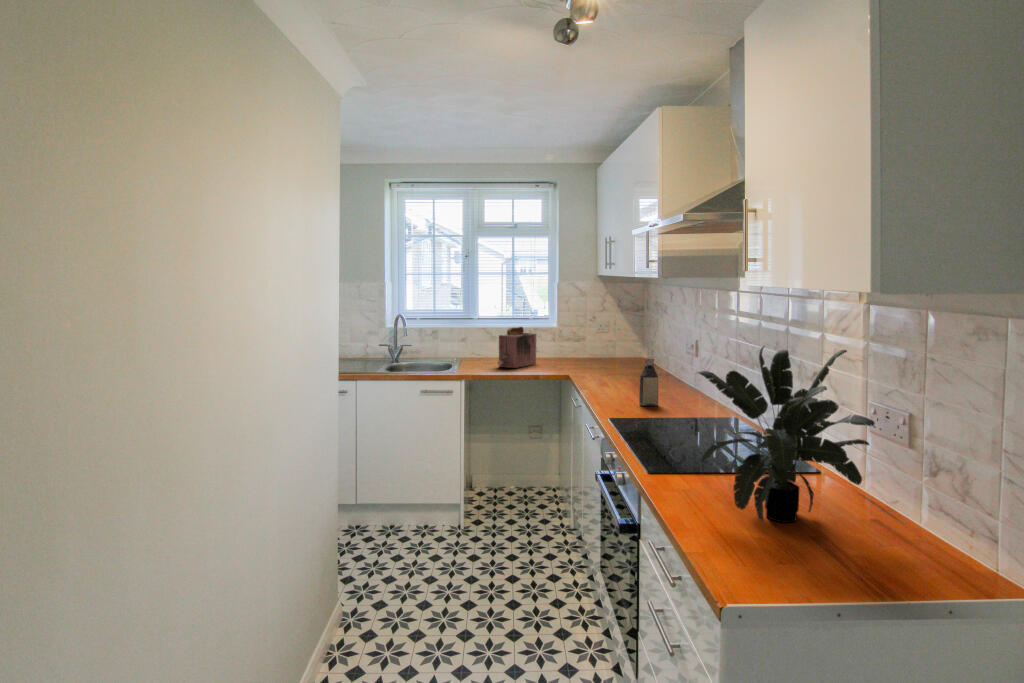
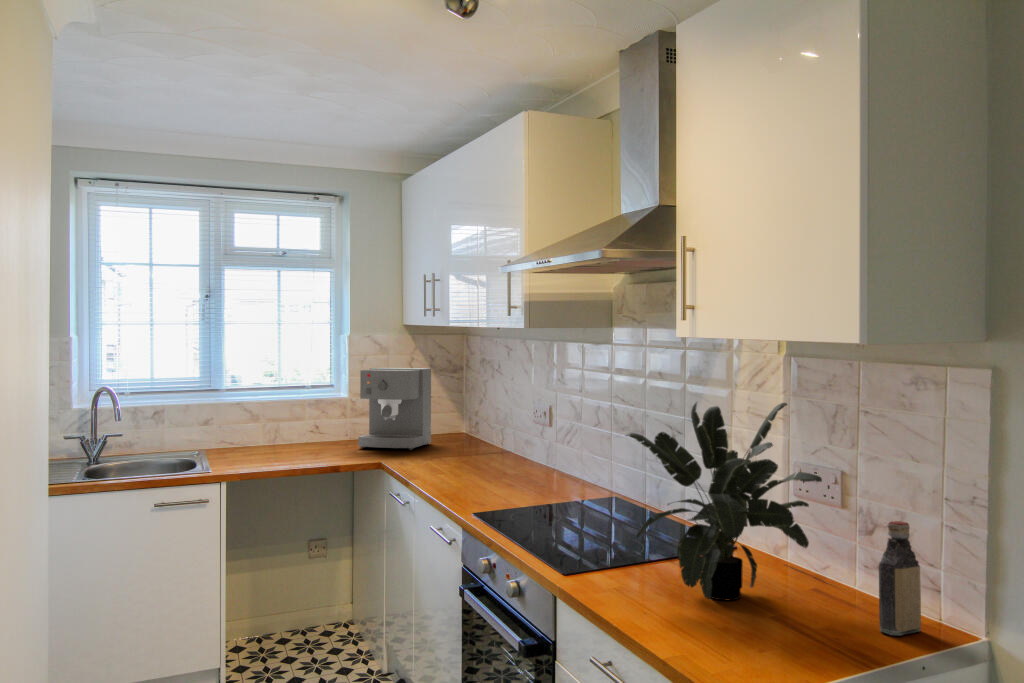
coffee maker: none [560,307,615,368] -> present [358,368,431,450]
toaster: present [498,326,536,368] -> none [272,396,324,455]
bottle: present [639,358,658,406] -> present [879,521,921,635]

